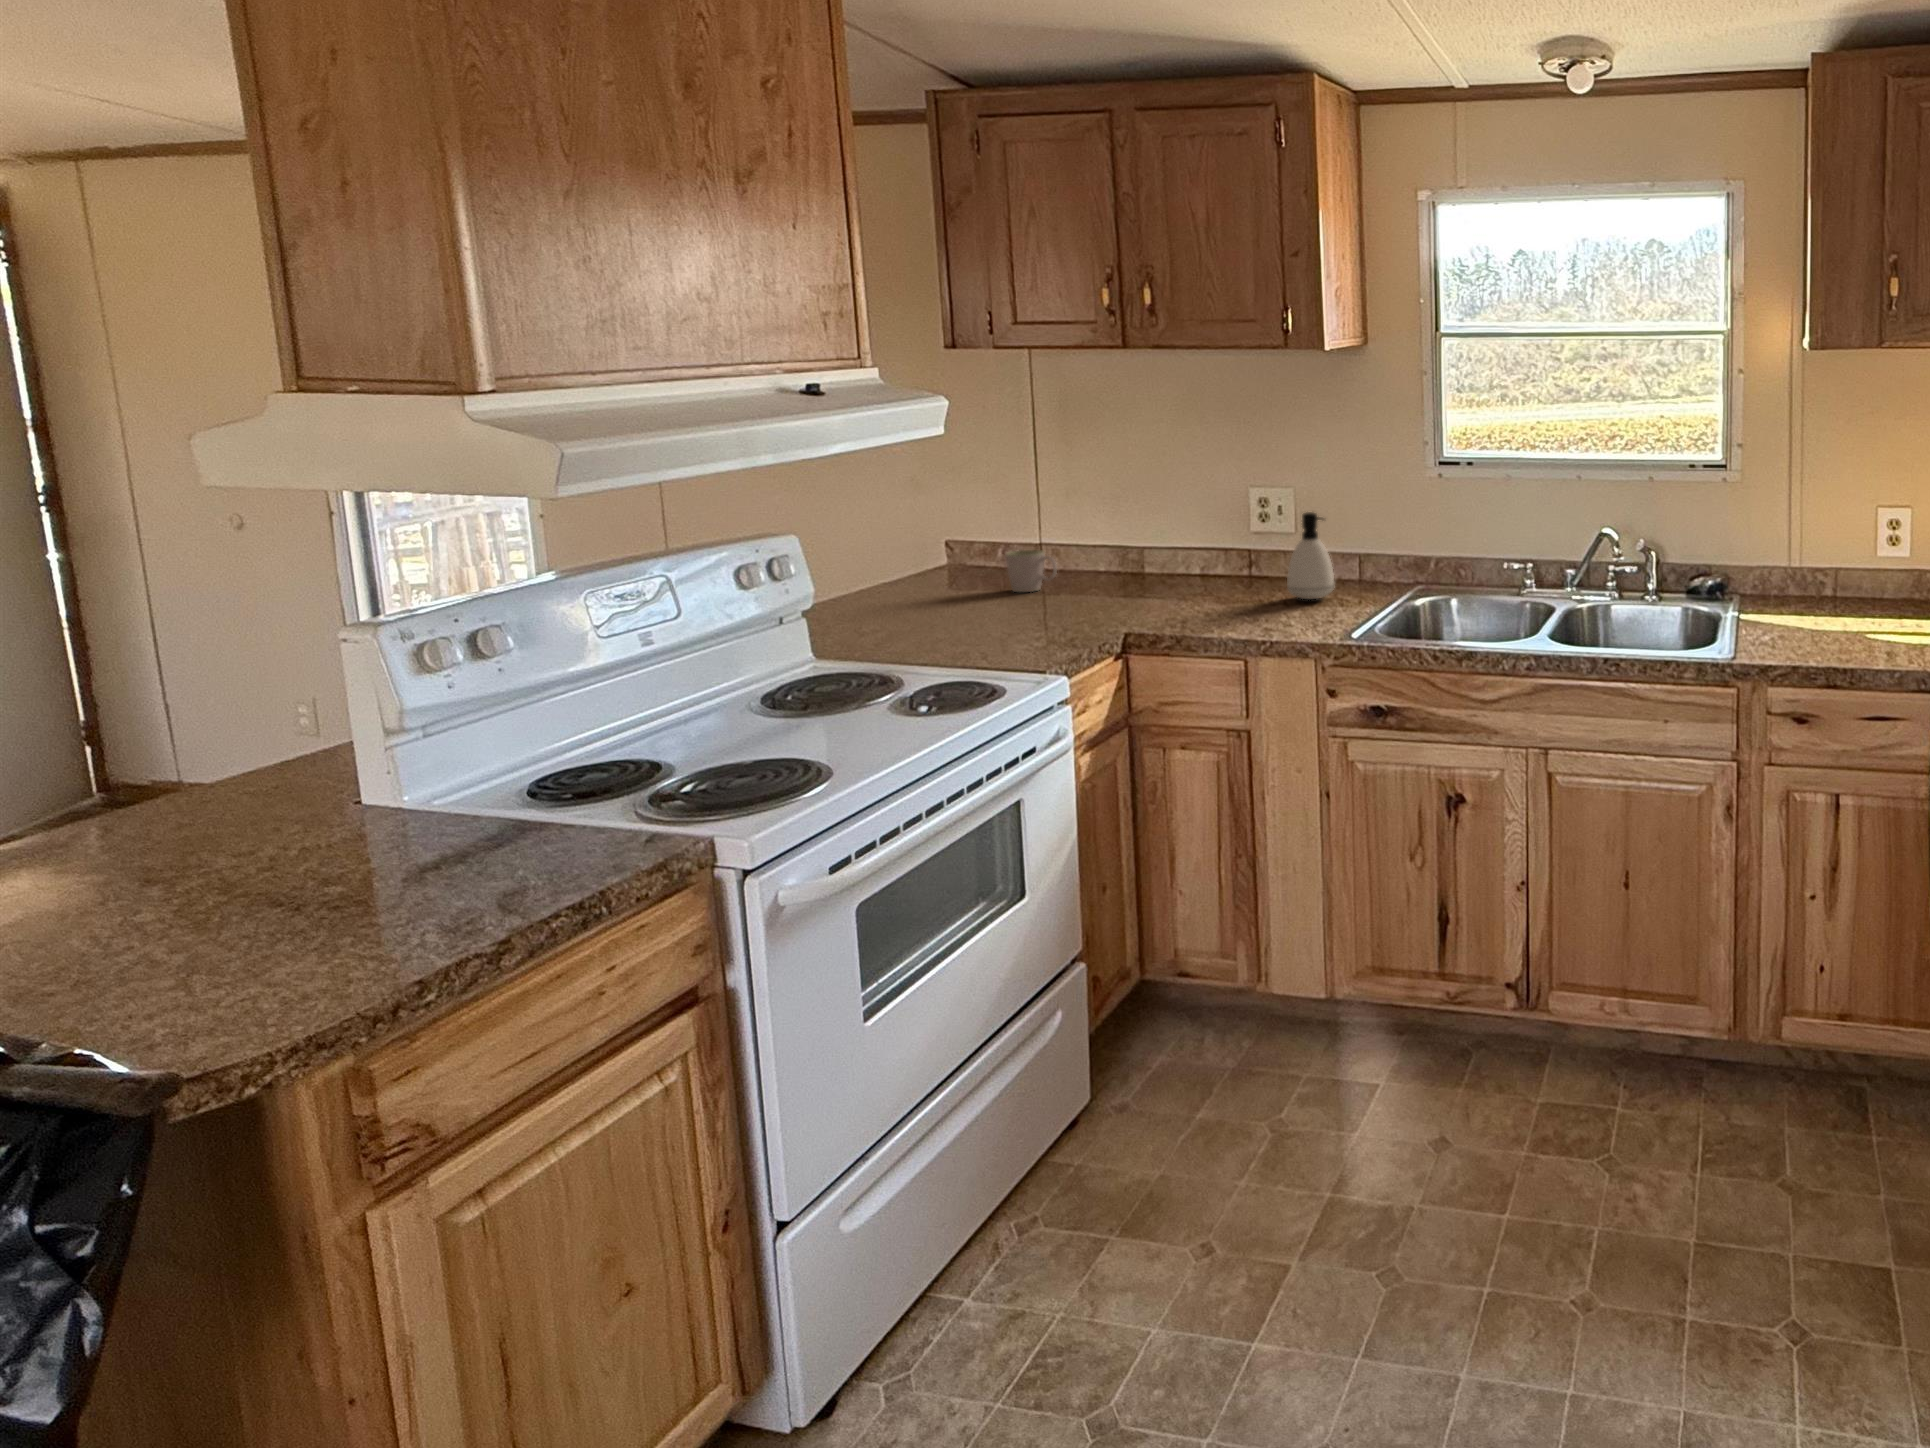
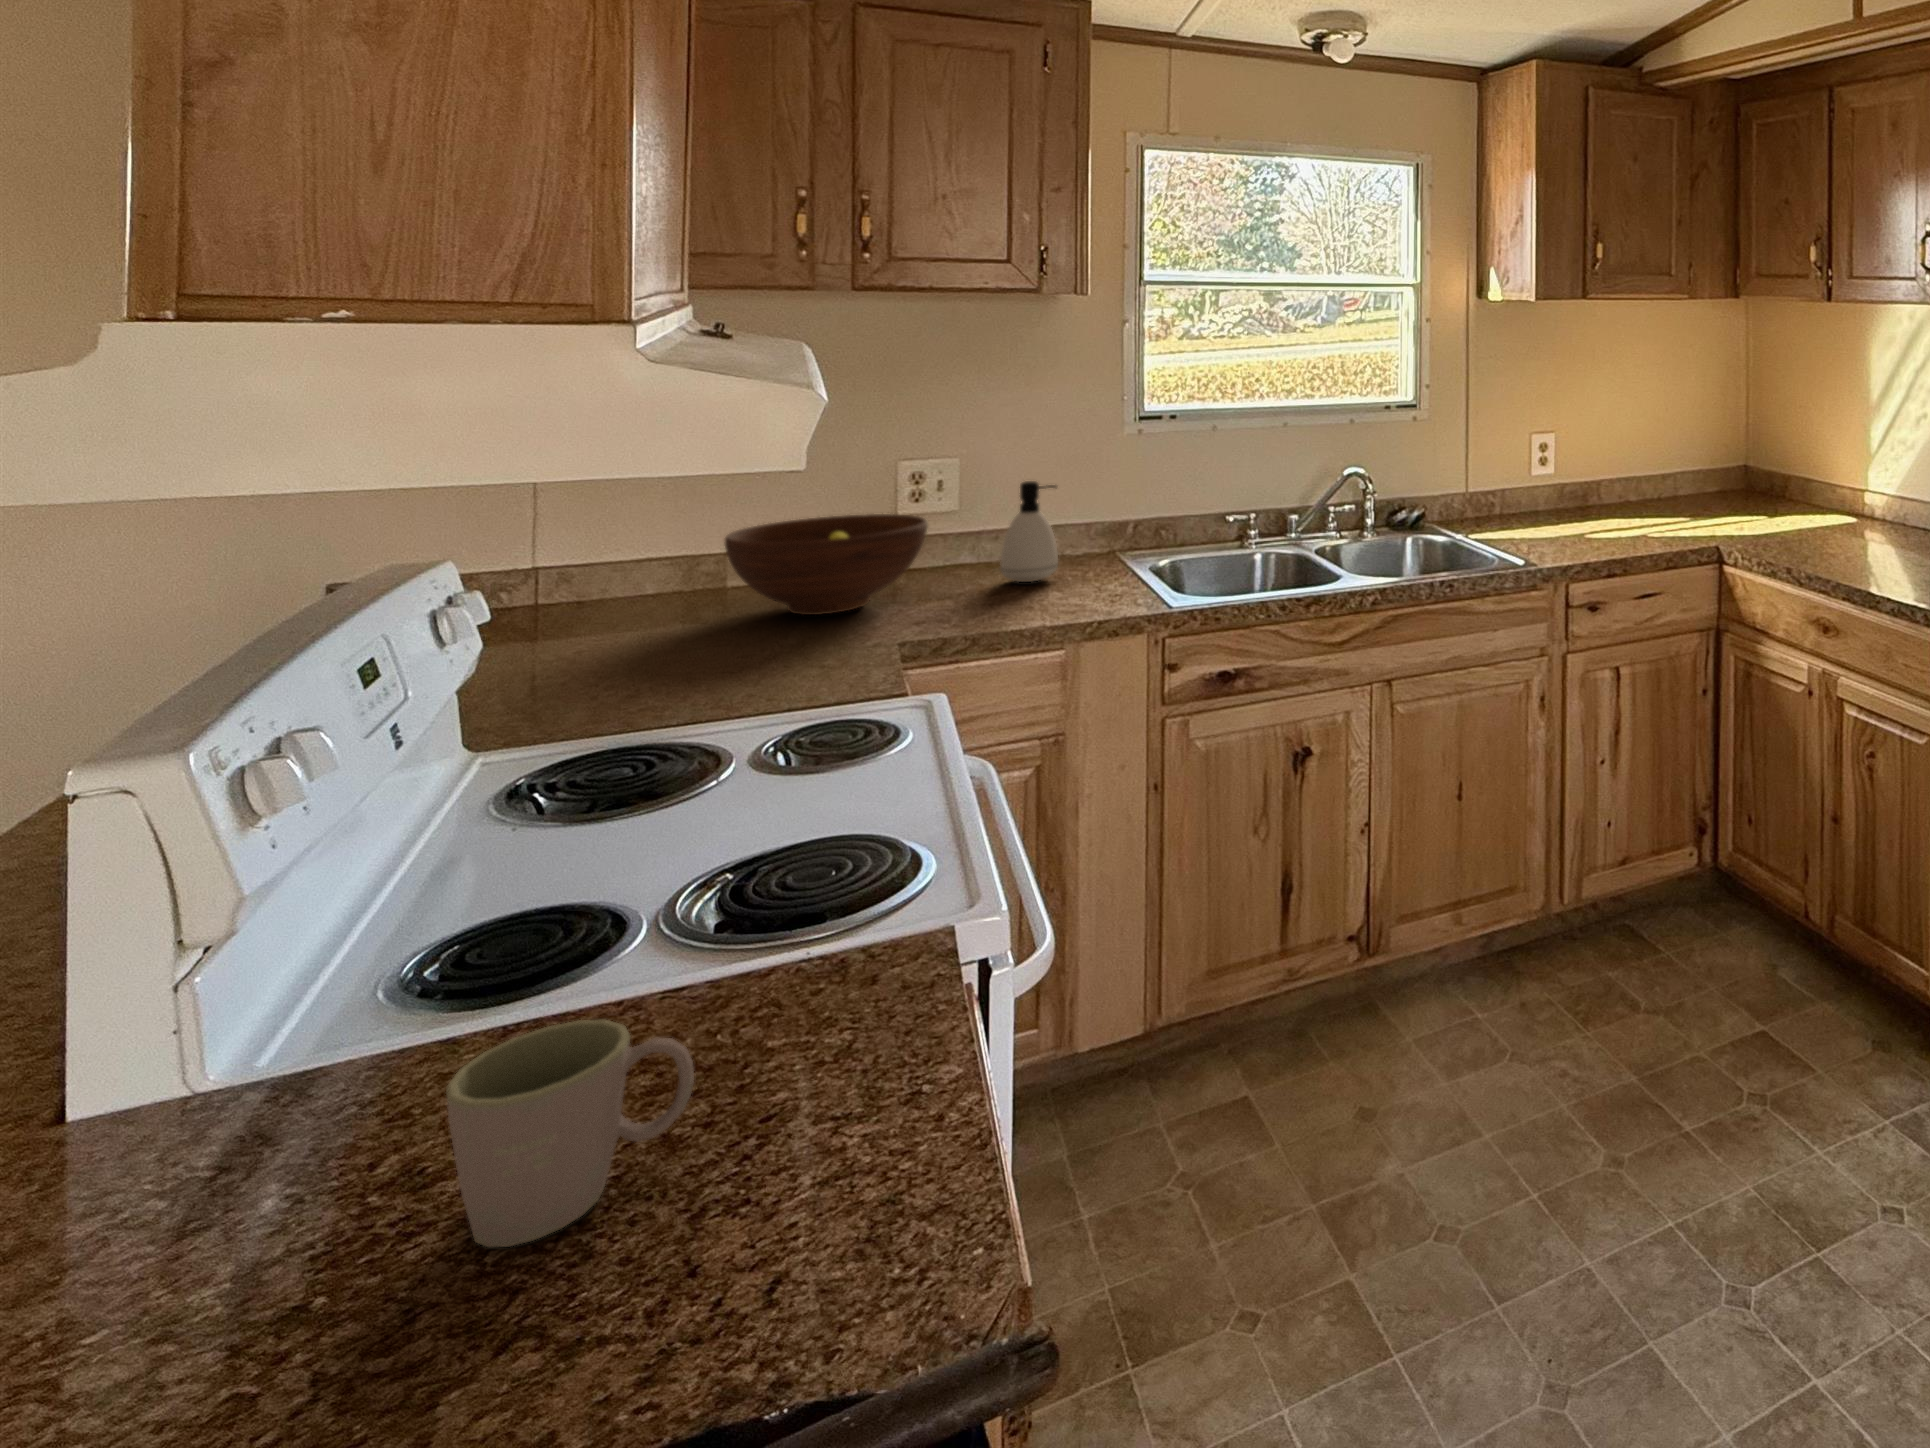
fruit bowl: none [1082,527,1227,602] -> present [725,514,927,615]
mug: present [1006,550,1057,592] -> present [446,1019,694,1247]

